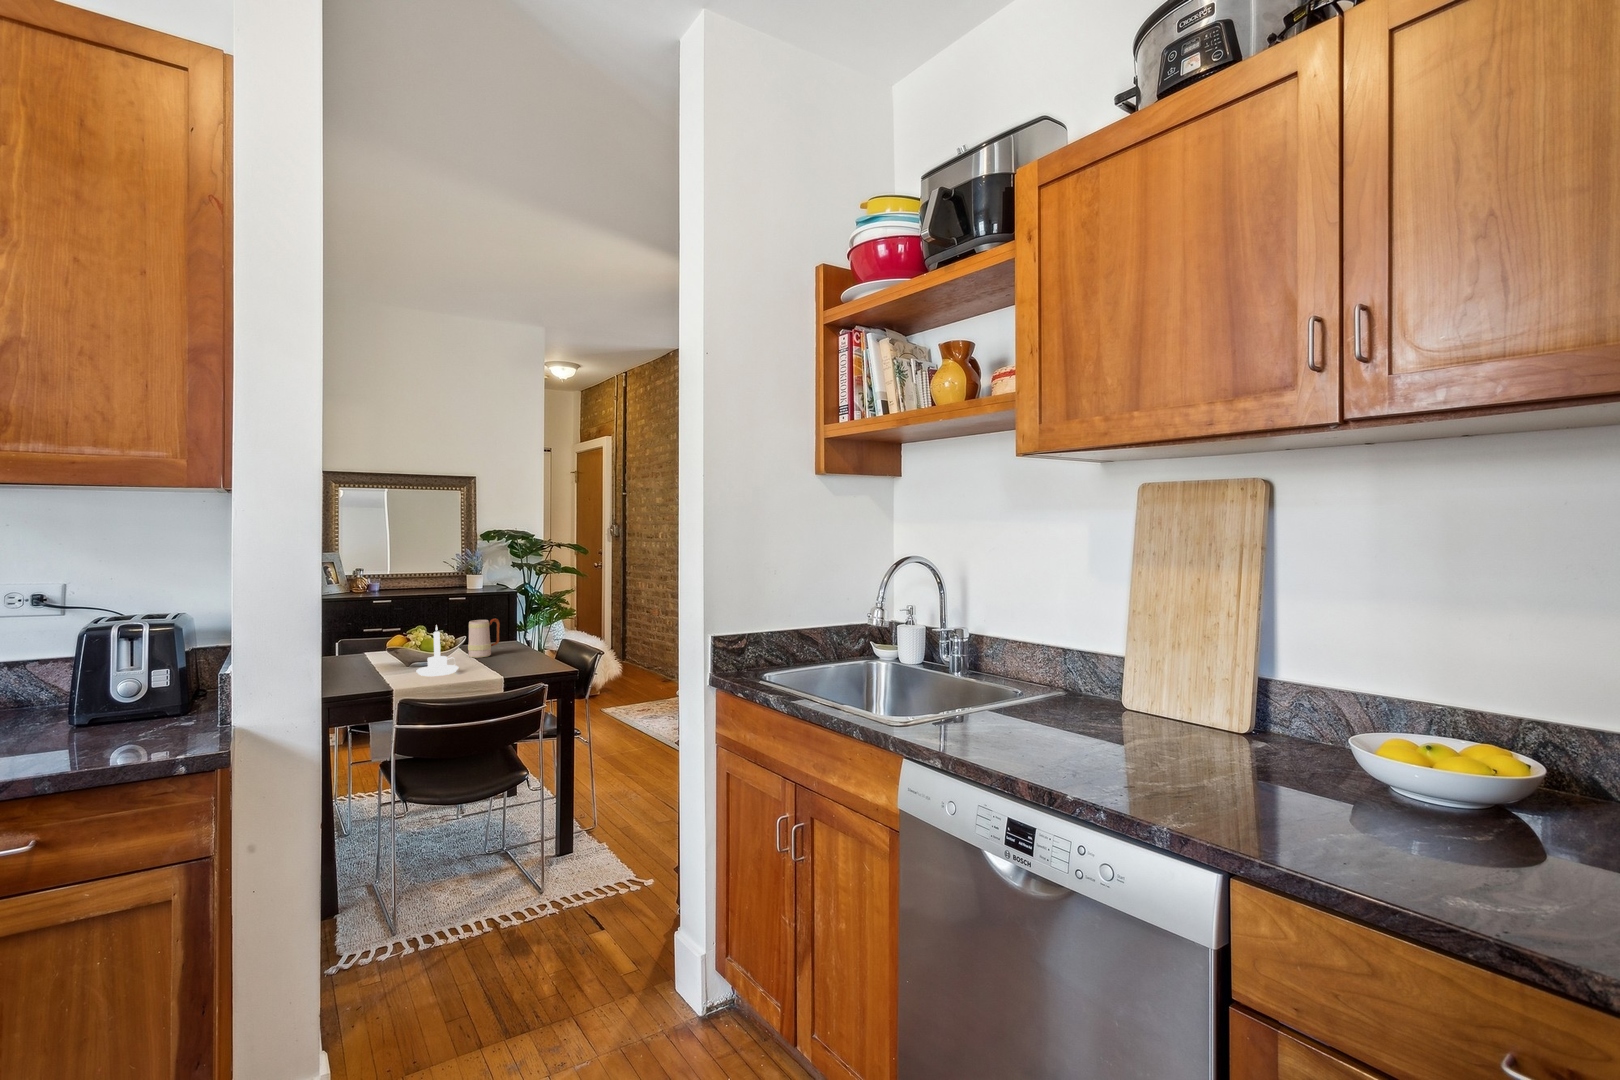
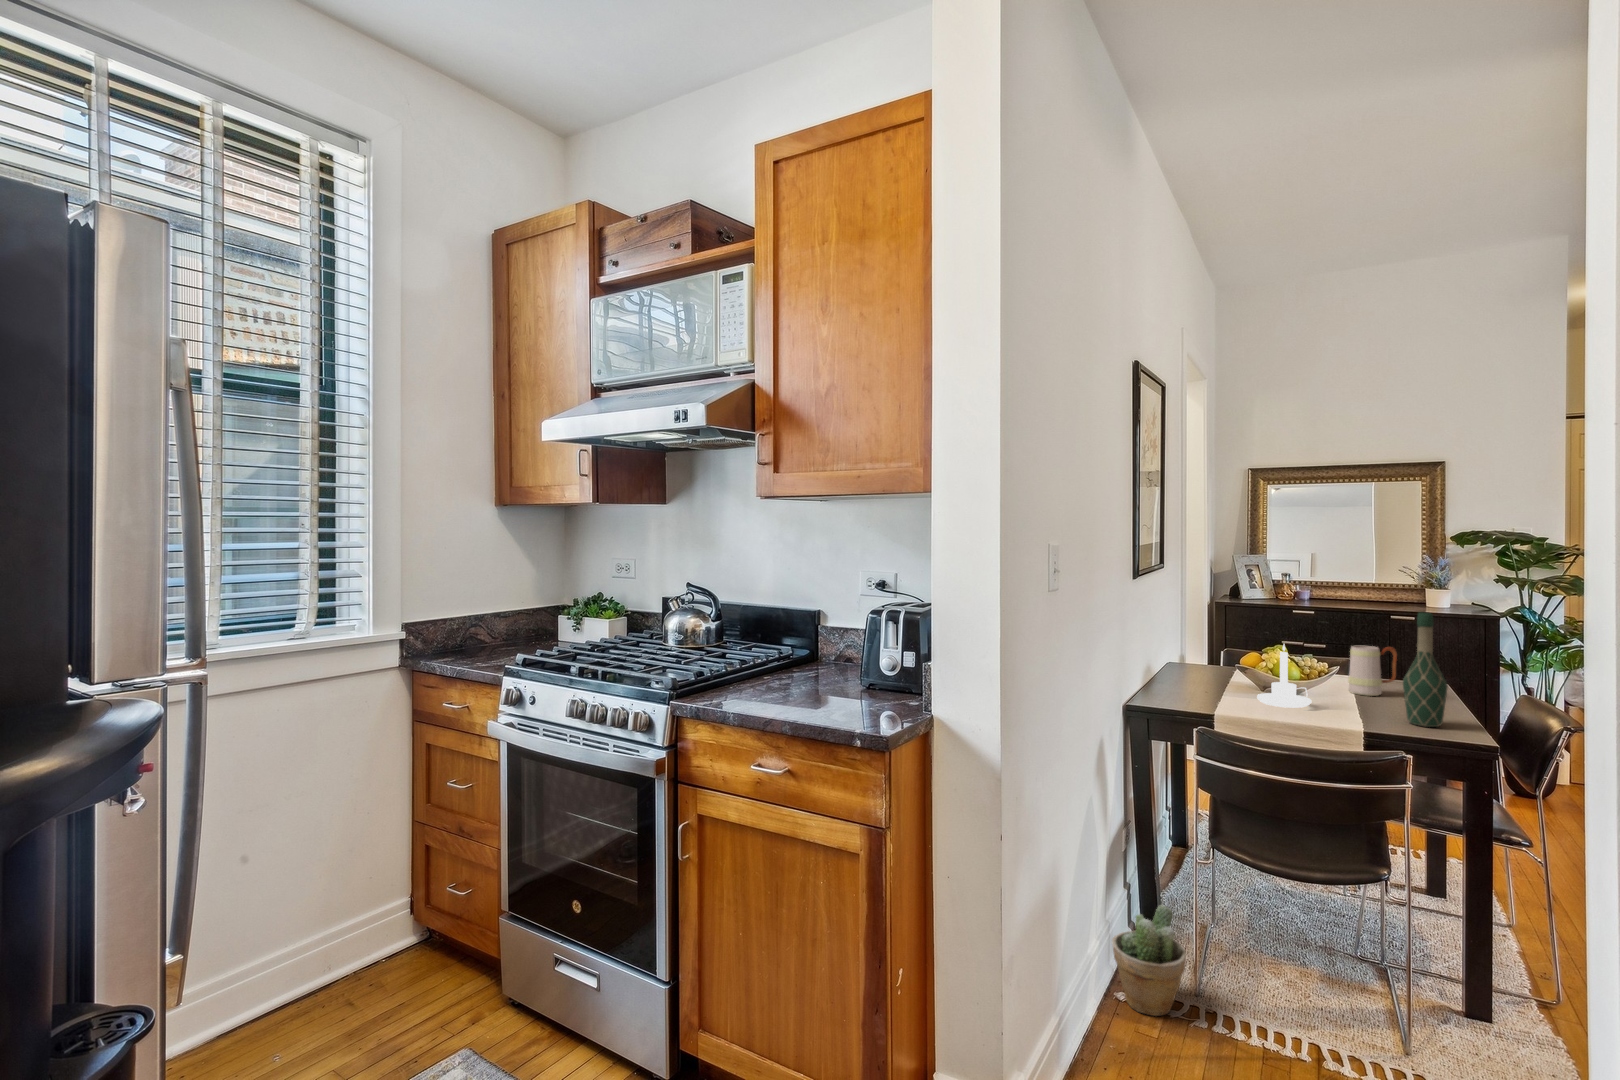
wine bottle: none [518,590,545,670] -> present [1403,612,1448,727]
potted plant: none [319,869,391,971] -> present [1112,905,1186,1016]

